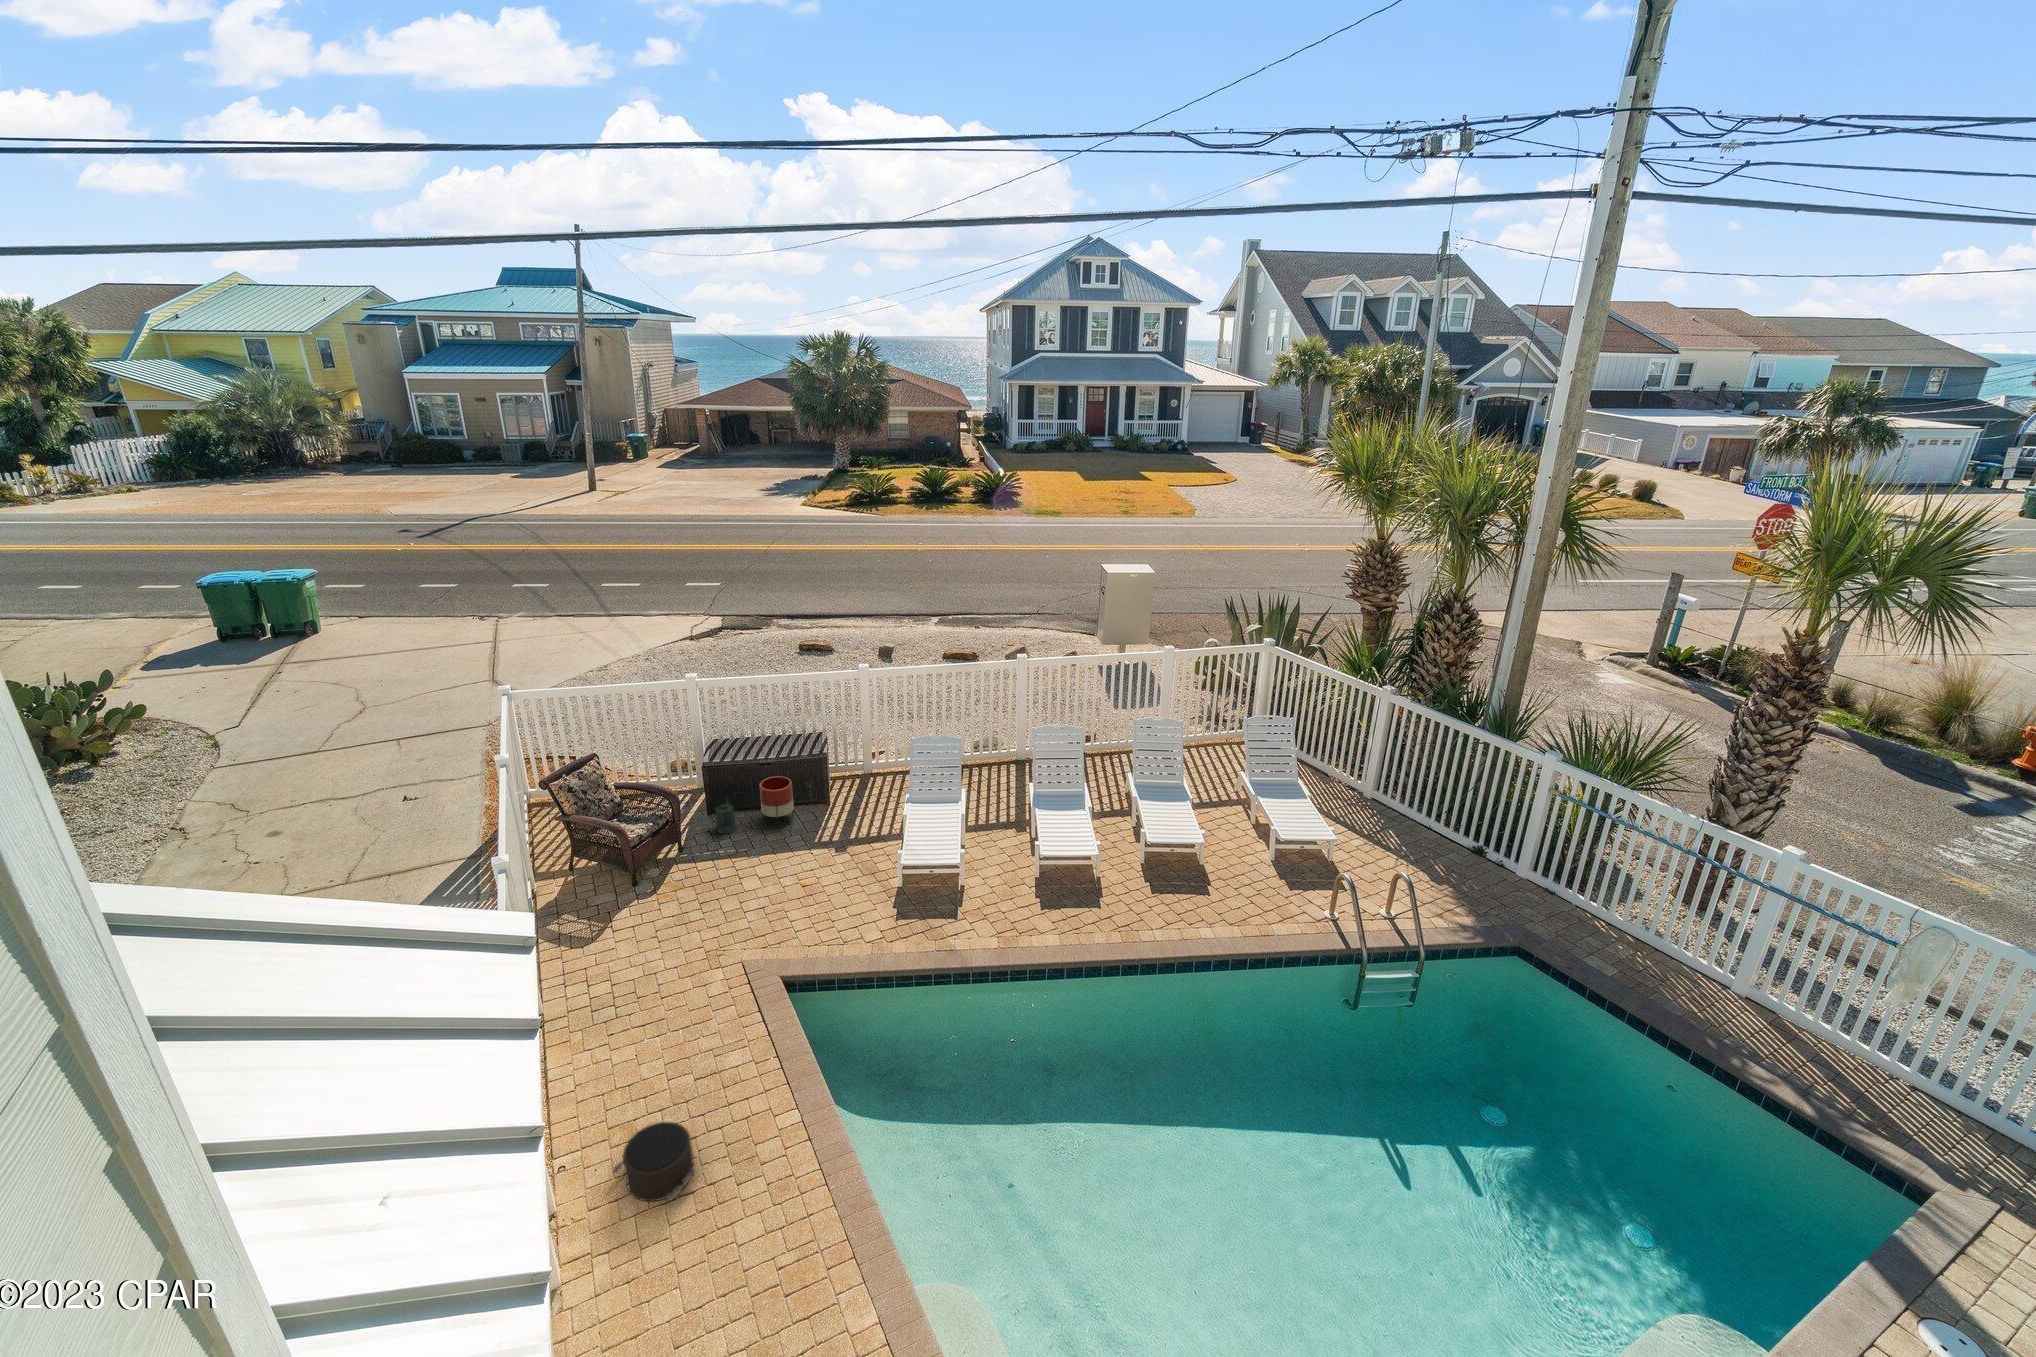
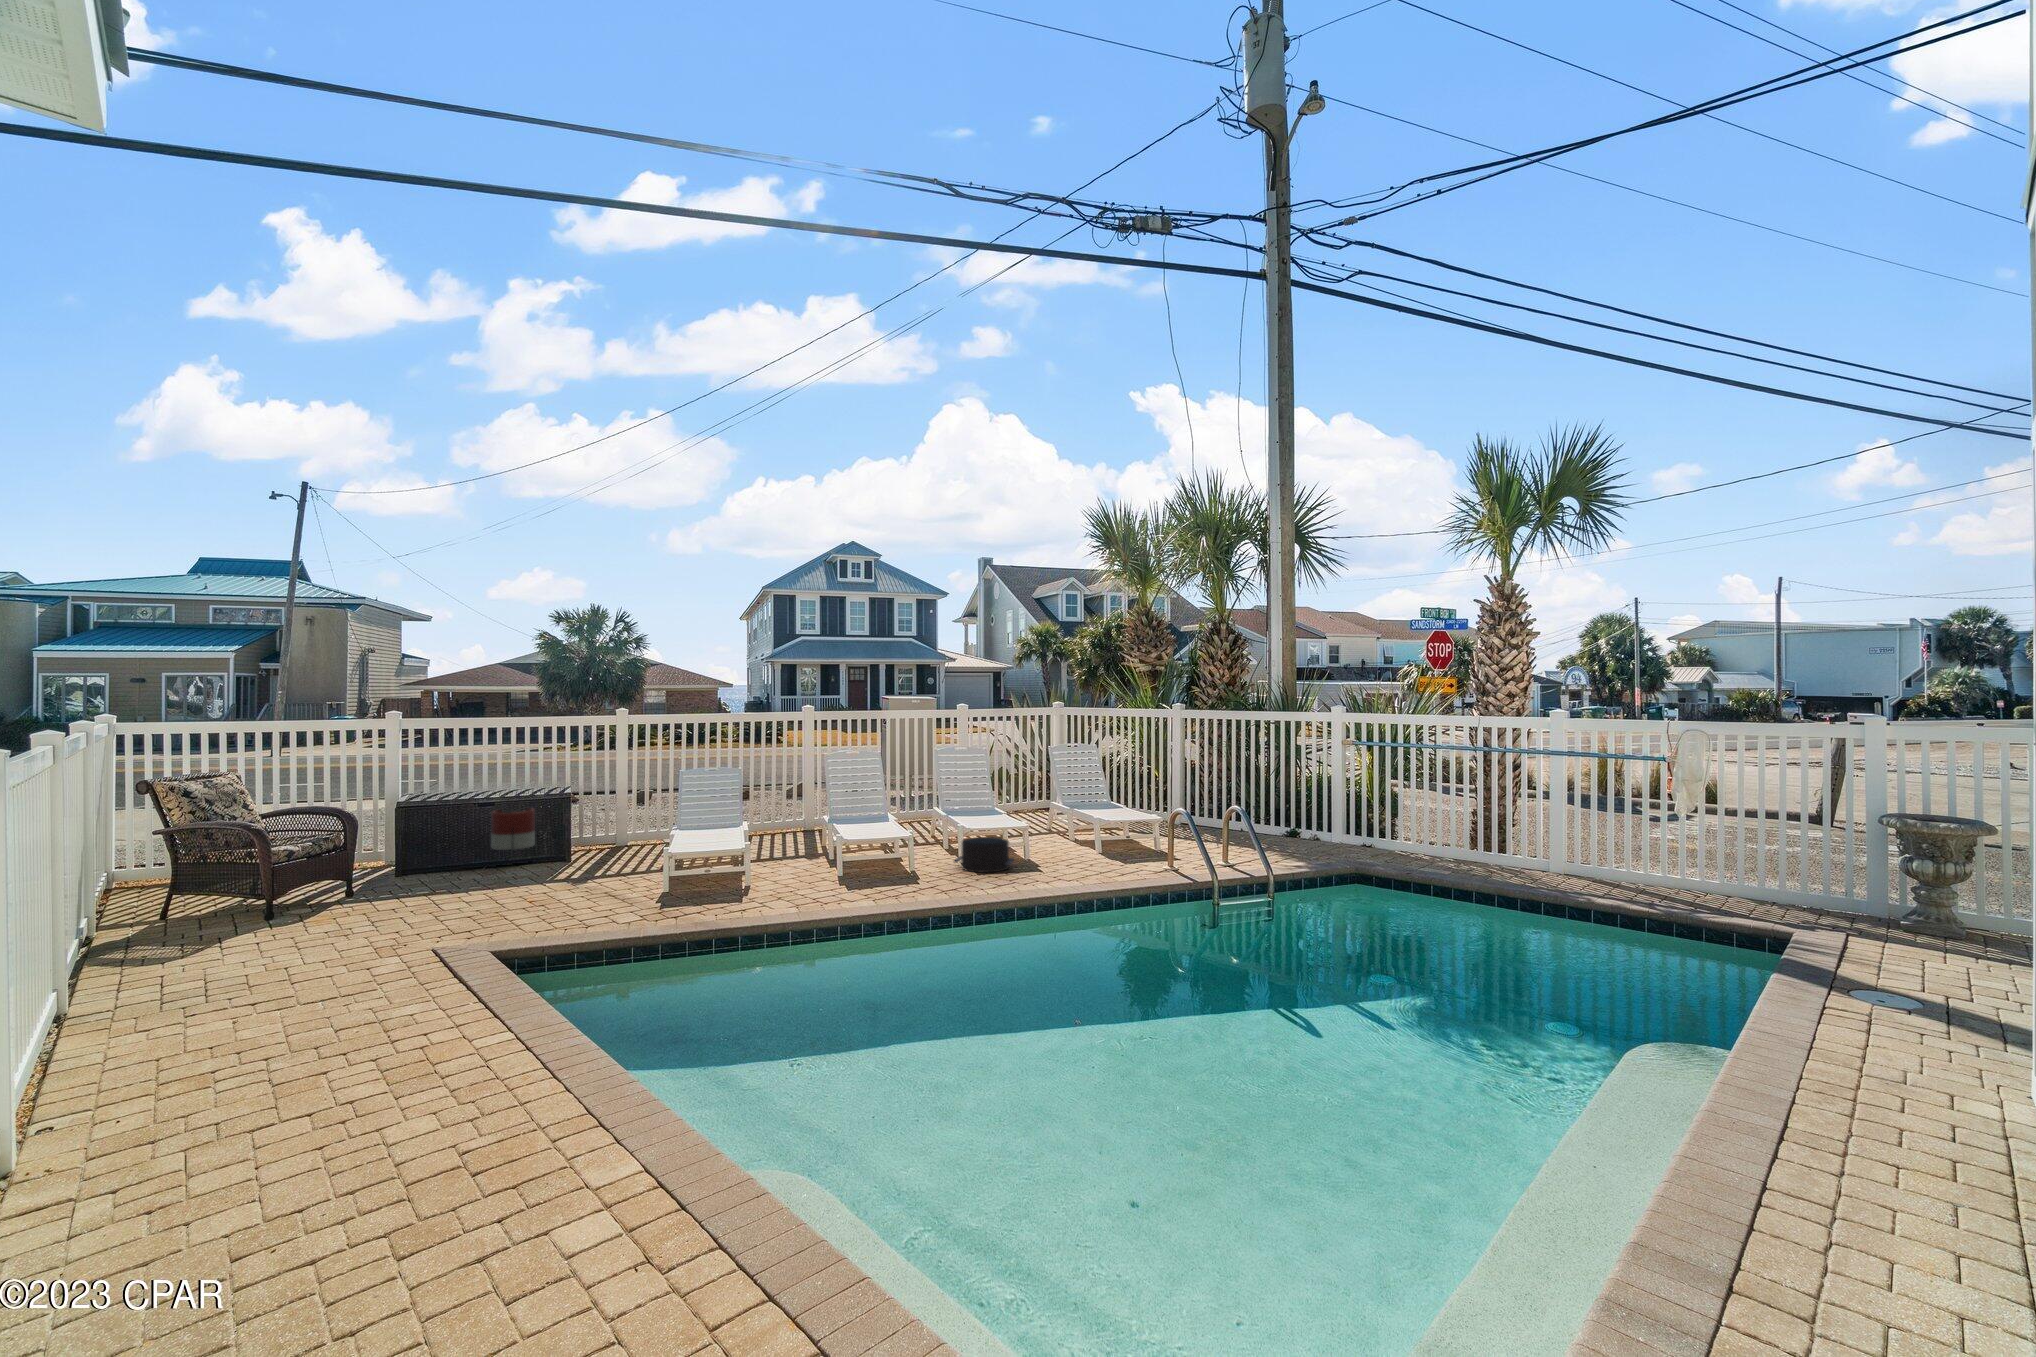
watering can: present [715,794,736,834] -> none [427,830,454,873]
pouf: present [613,1122,697,1201] -> present [954,837,1014,872]

